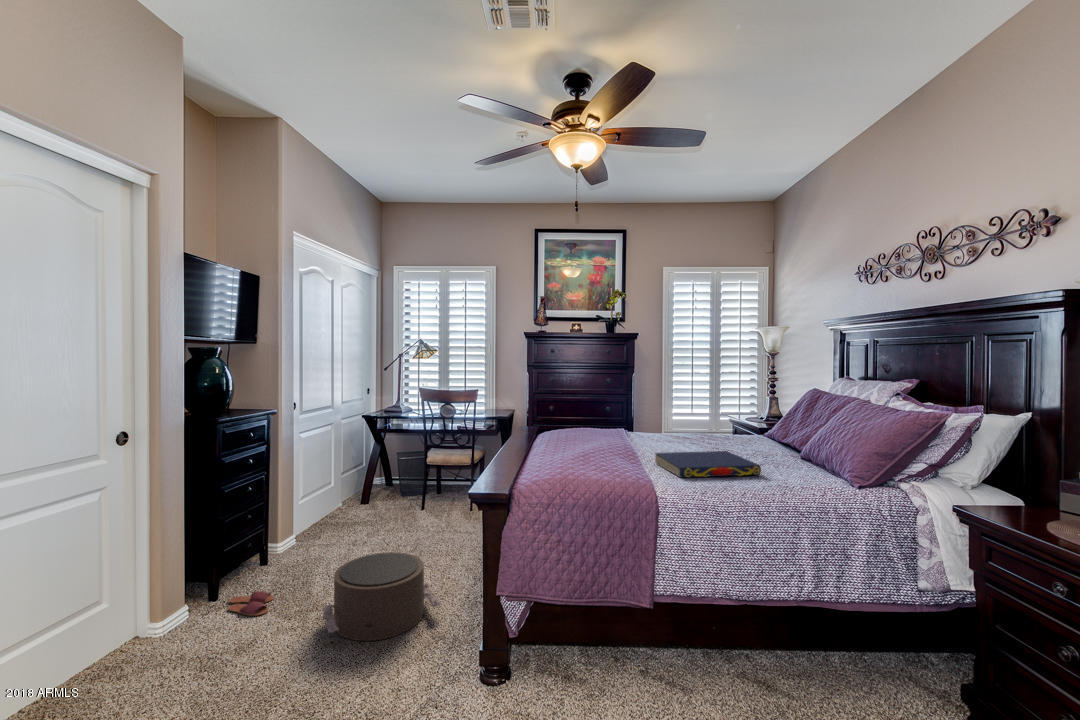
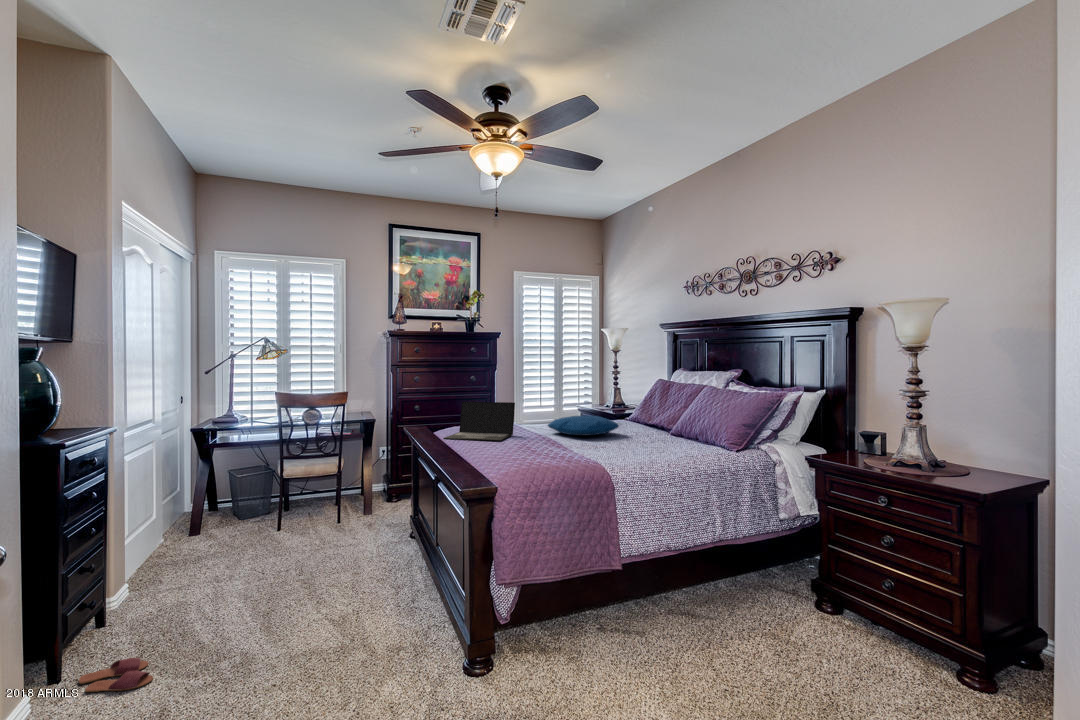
laptop: none [530,404,608,447] -> present [443,402,515,441]
pillow: none [643,426,723,449] -> present [548,416,619,435]
book: present [655,451,761,478] -> none [583,433,671,457]
pouf: present [323,552,441,641] -> none [243,574,387,678]

